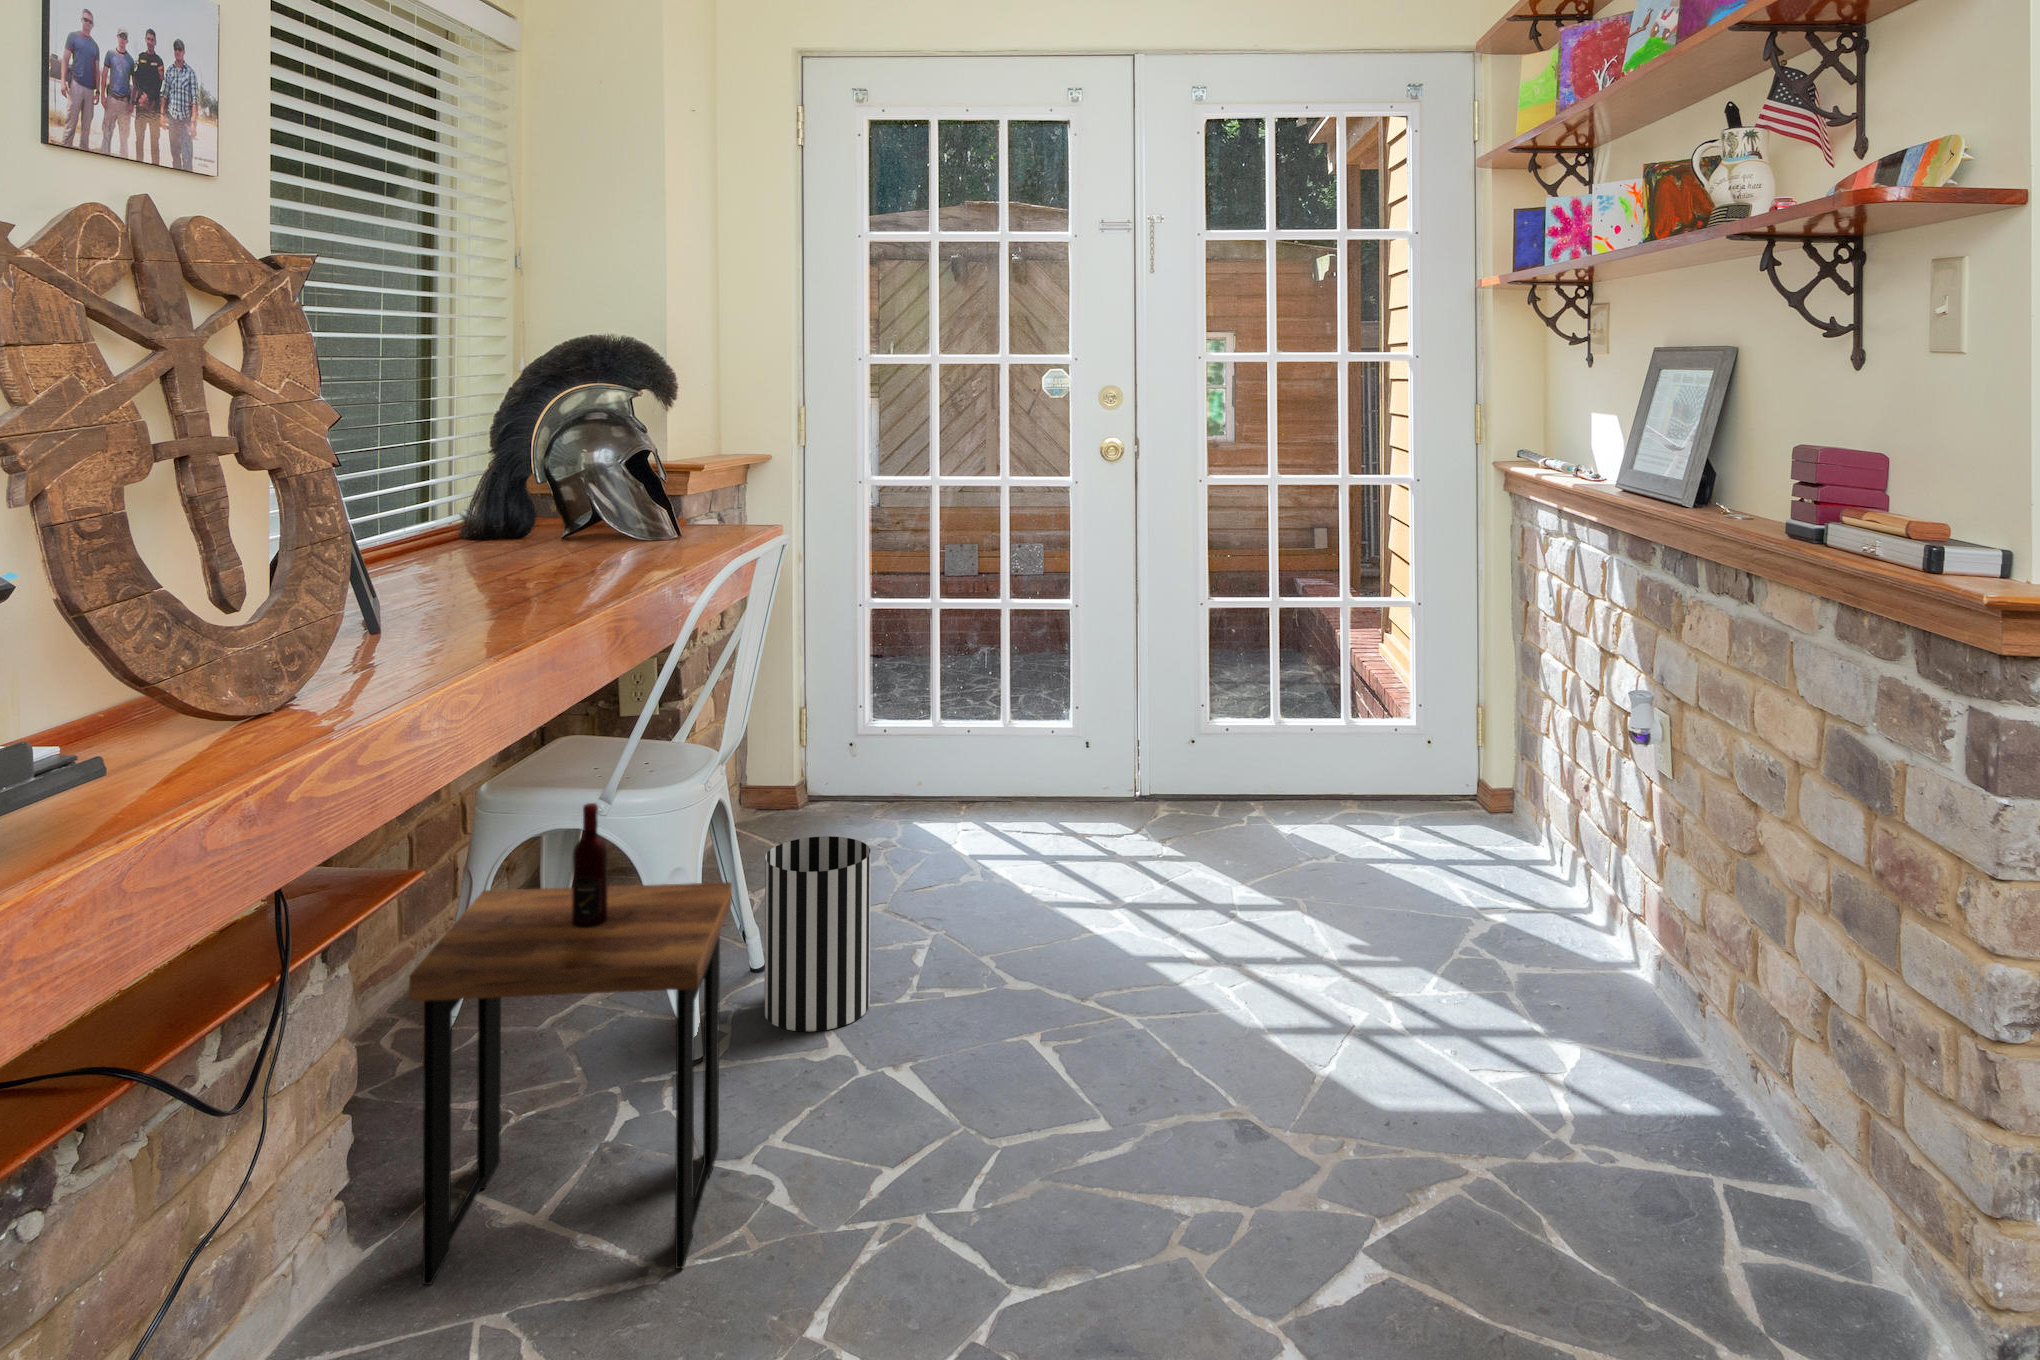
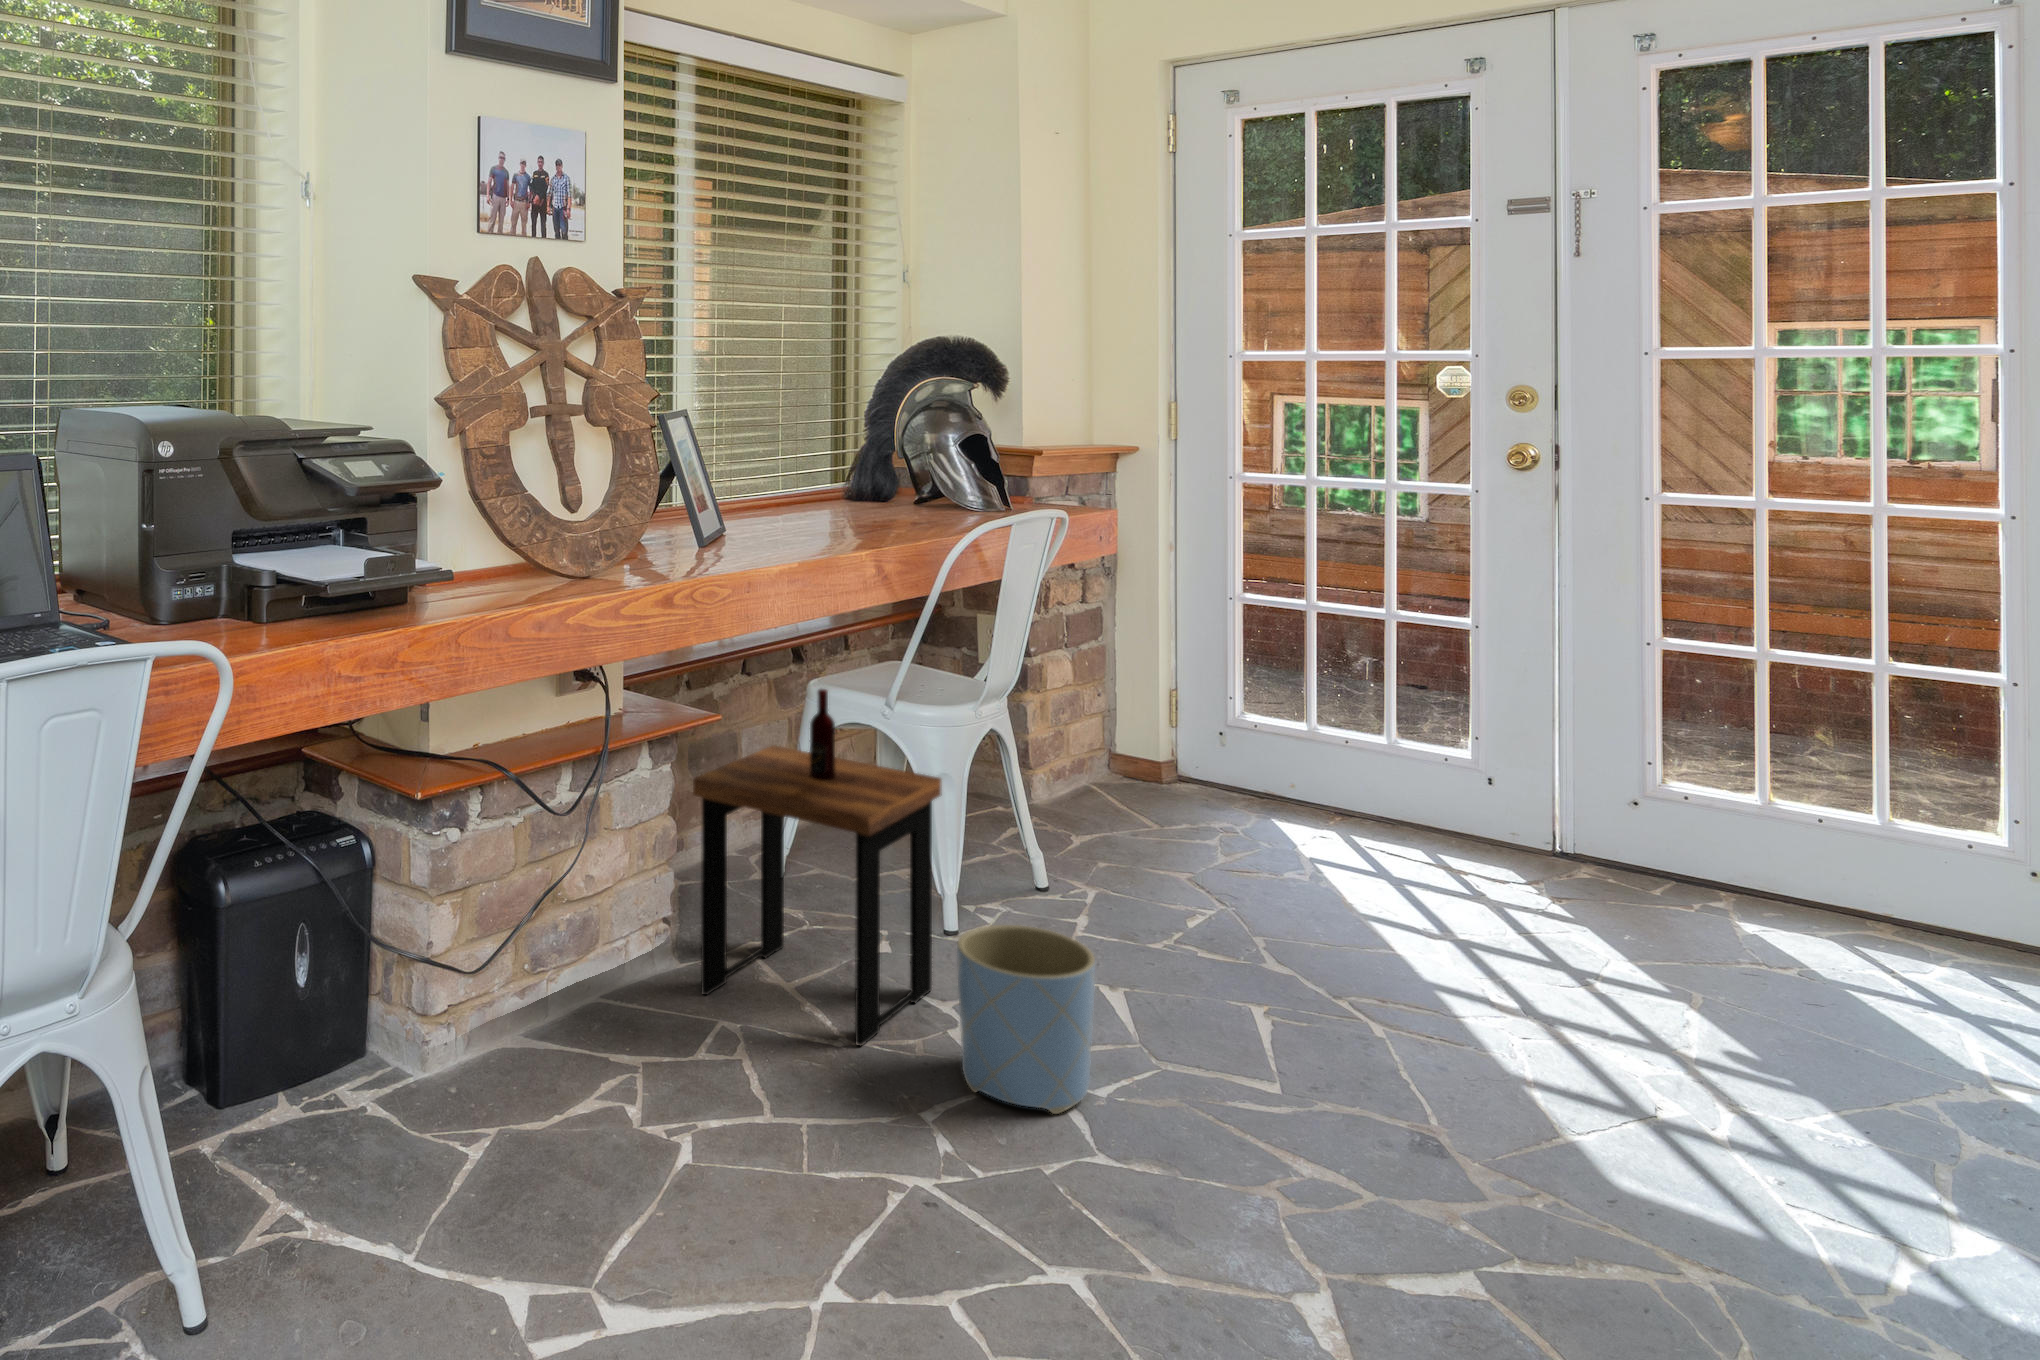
wastebasket: present [764,836,870,1031] -> none [1027,779,1124,947]
planter: none [812,1036,971,1271] -> present [957,925,1095,1114]

